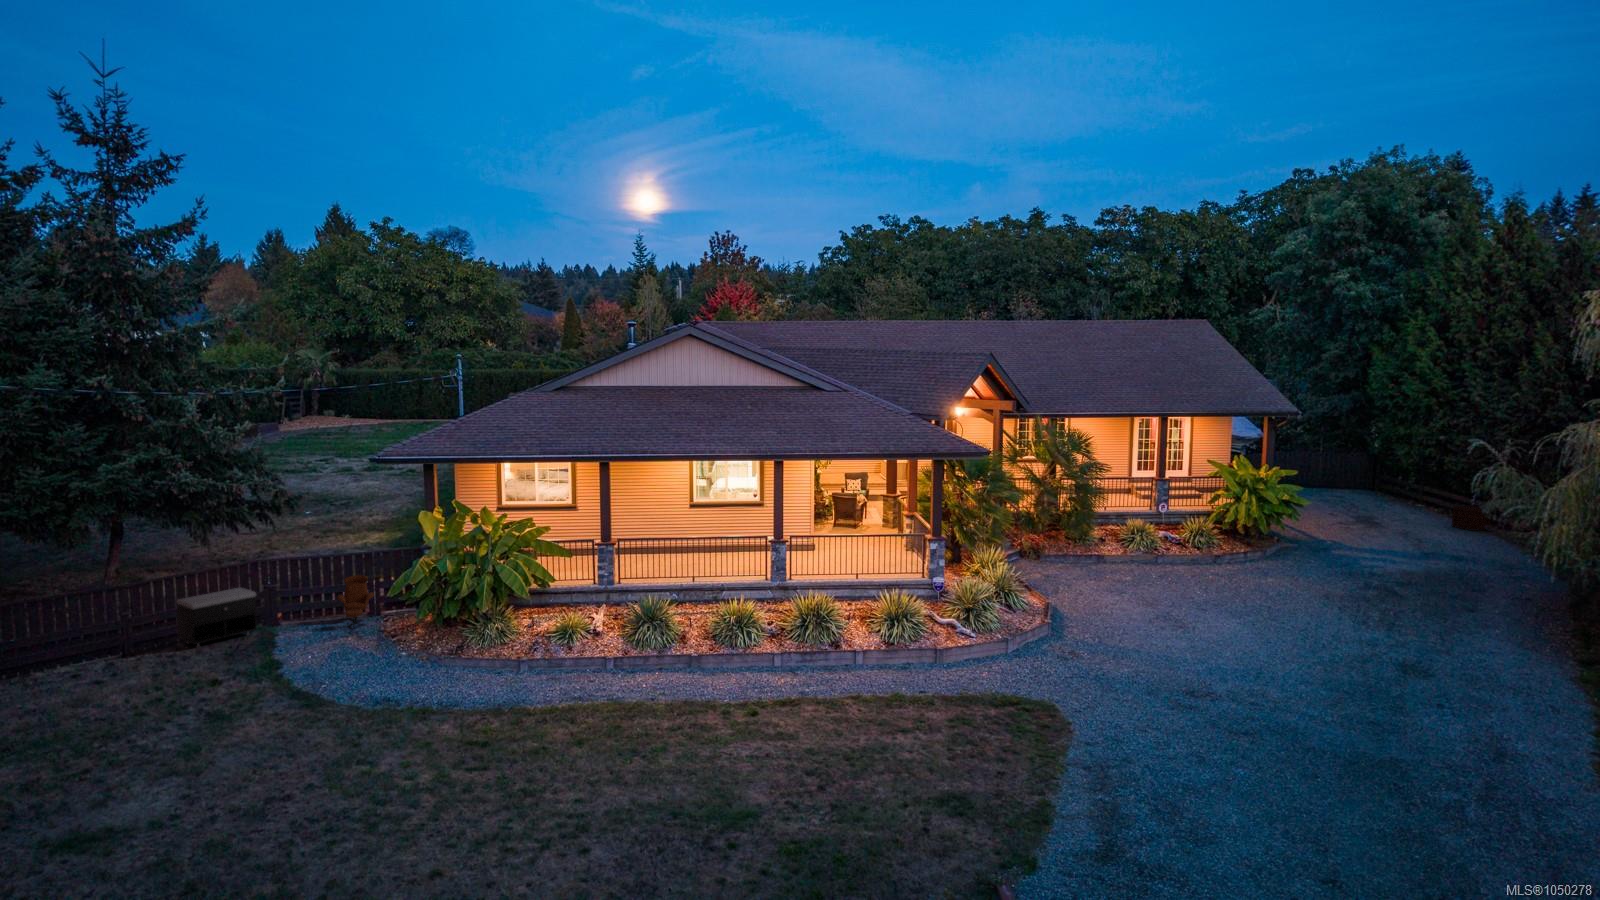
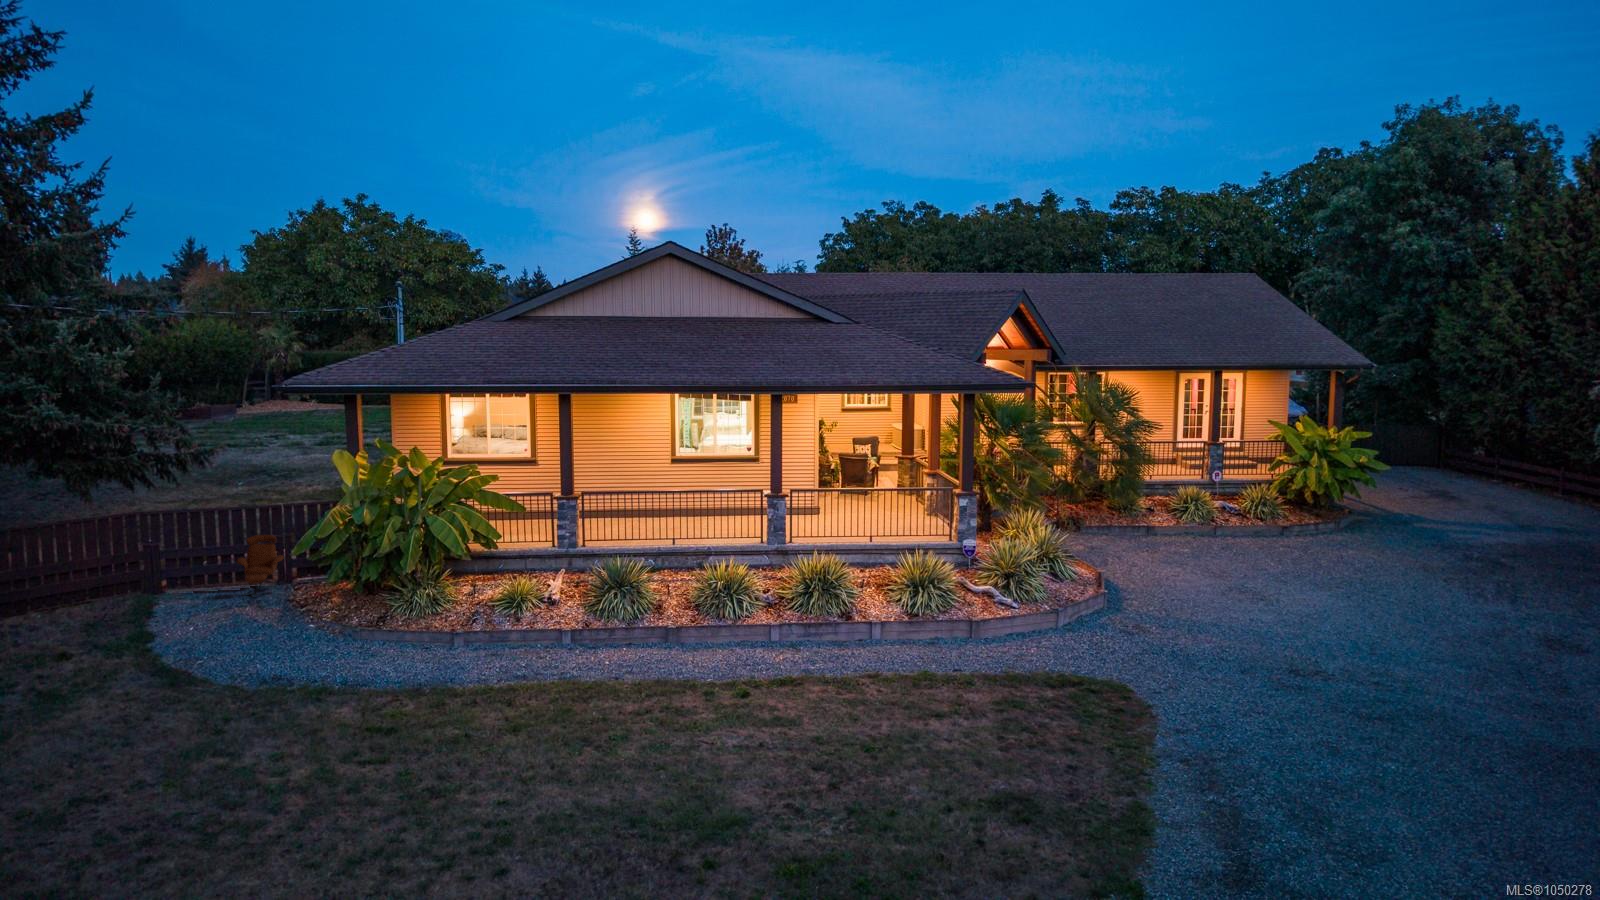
wooden crate: present [1452,506,1490,531] -> none [1539,479,1586,506]
storage bench: present [176,588,257,647] -> none [29,546,134,616]

